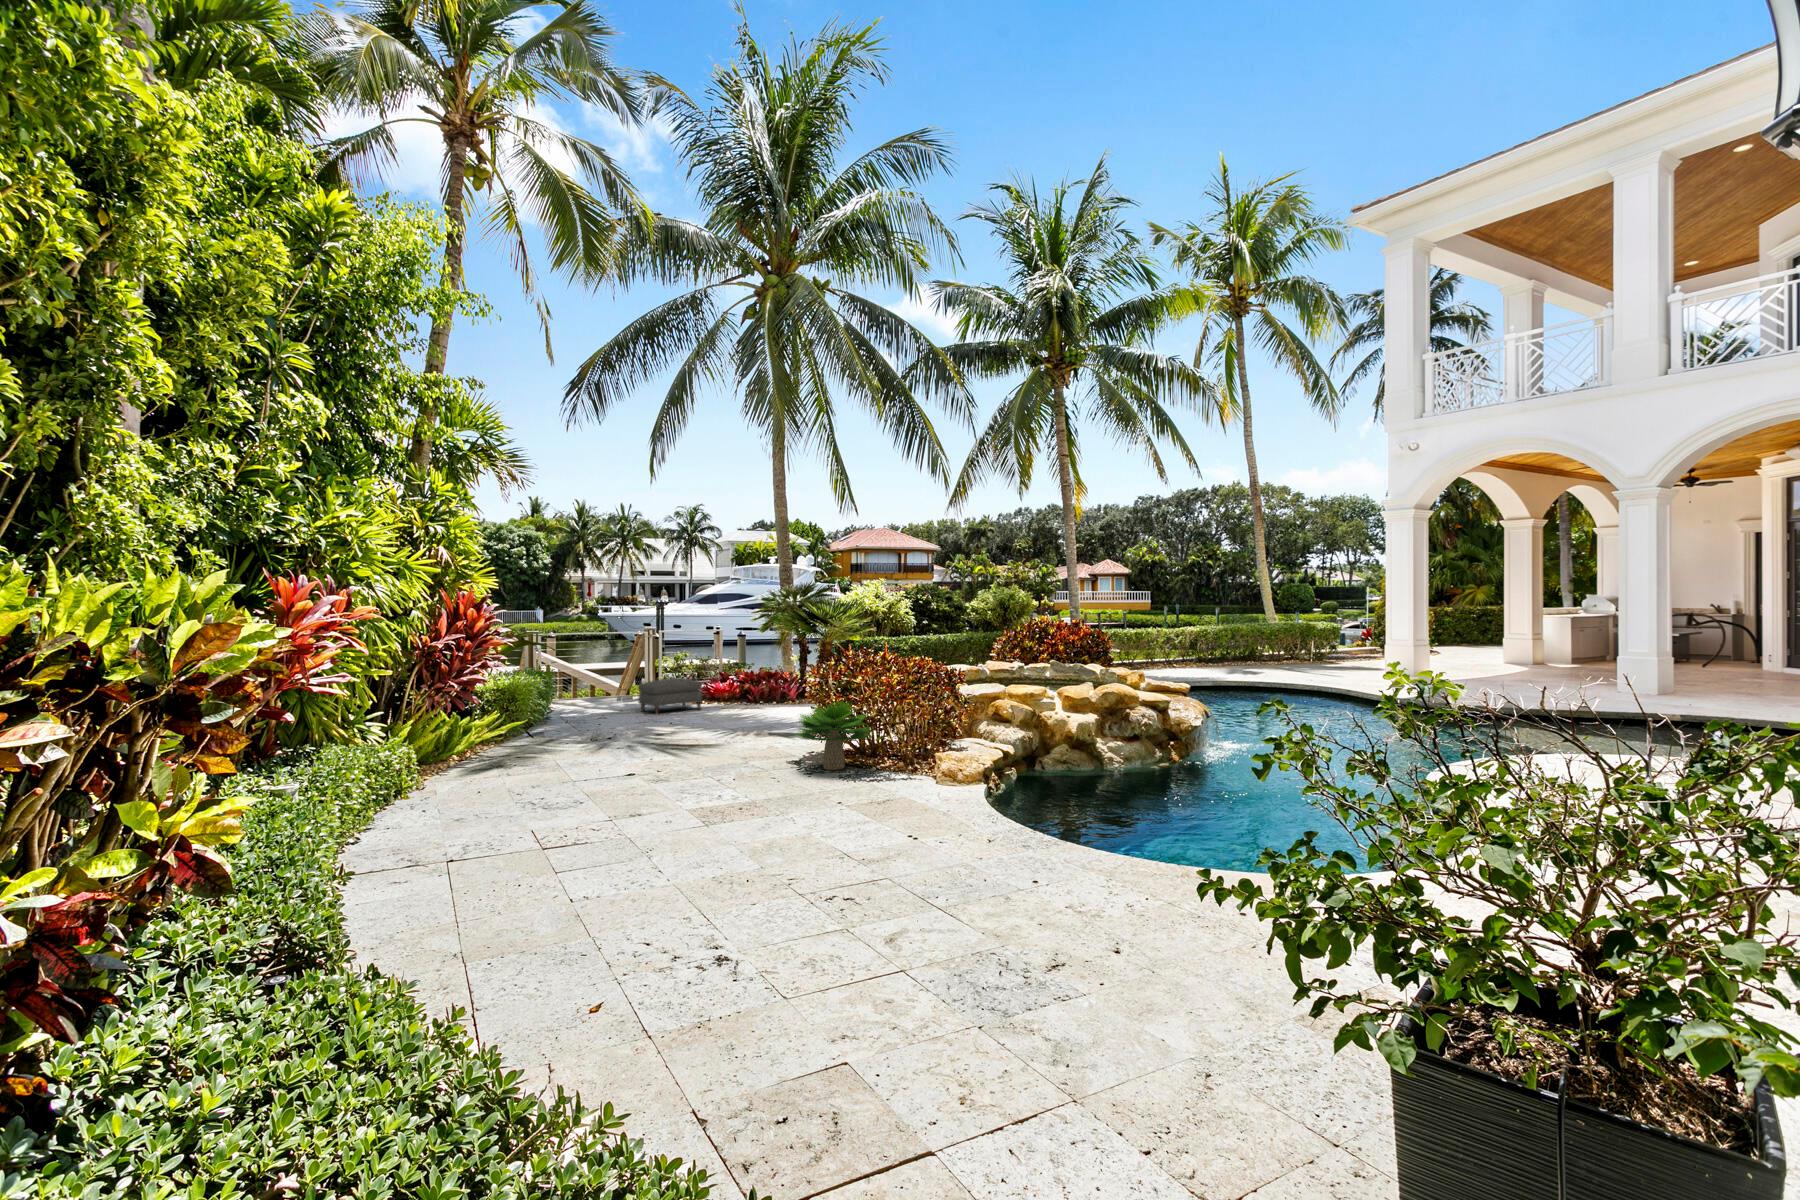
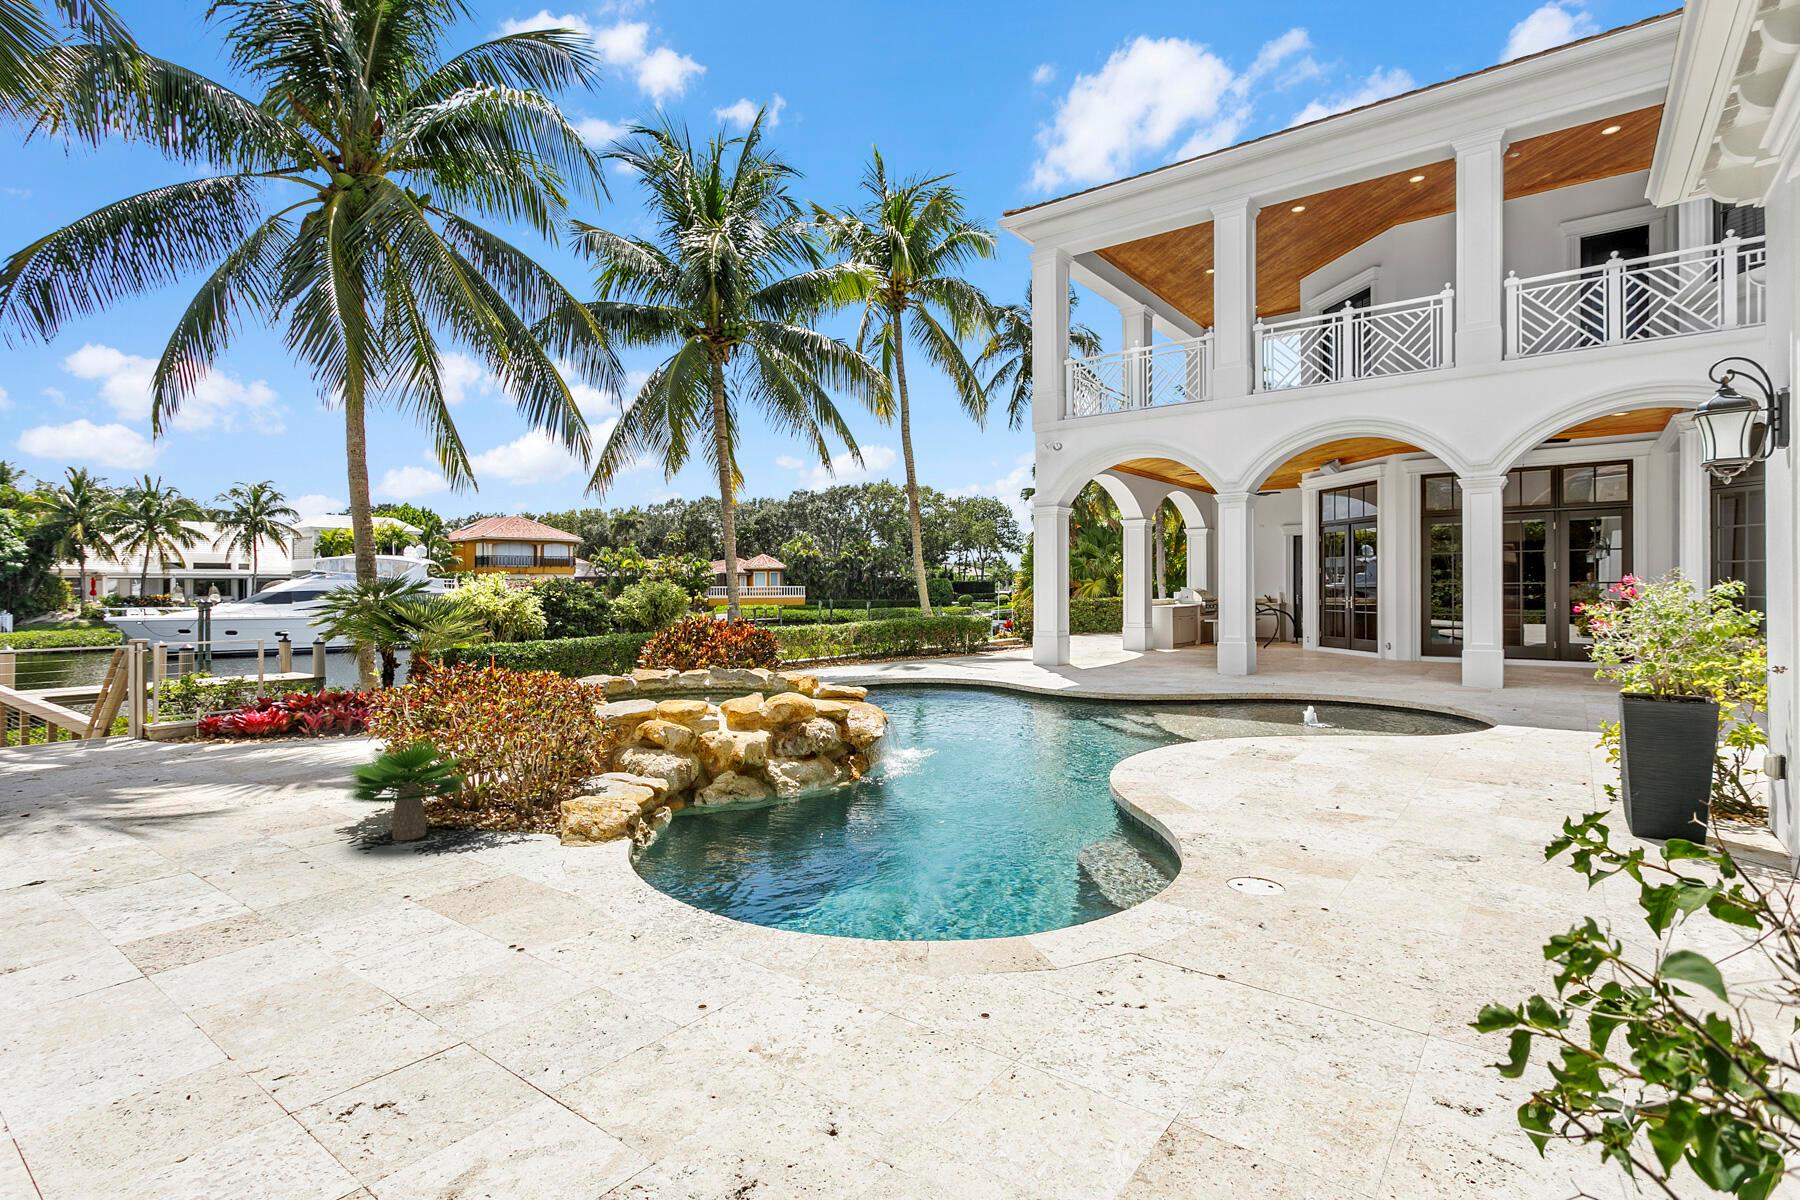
ottoman: present [638,678,702,714] -> none [108,710,223,766]

